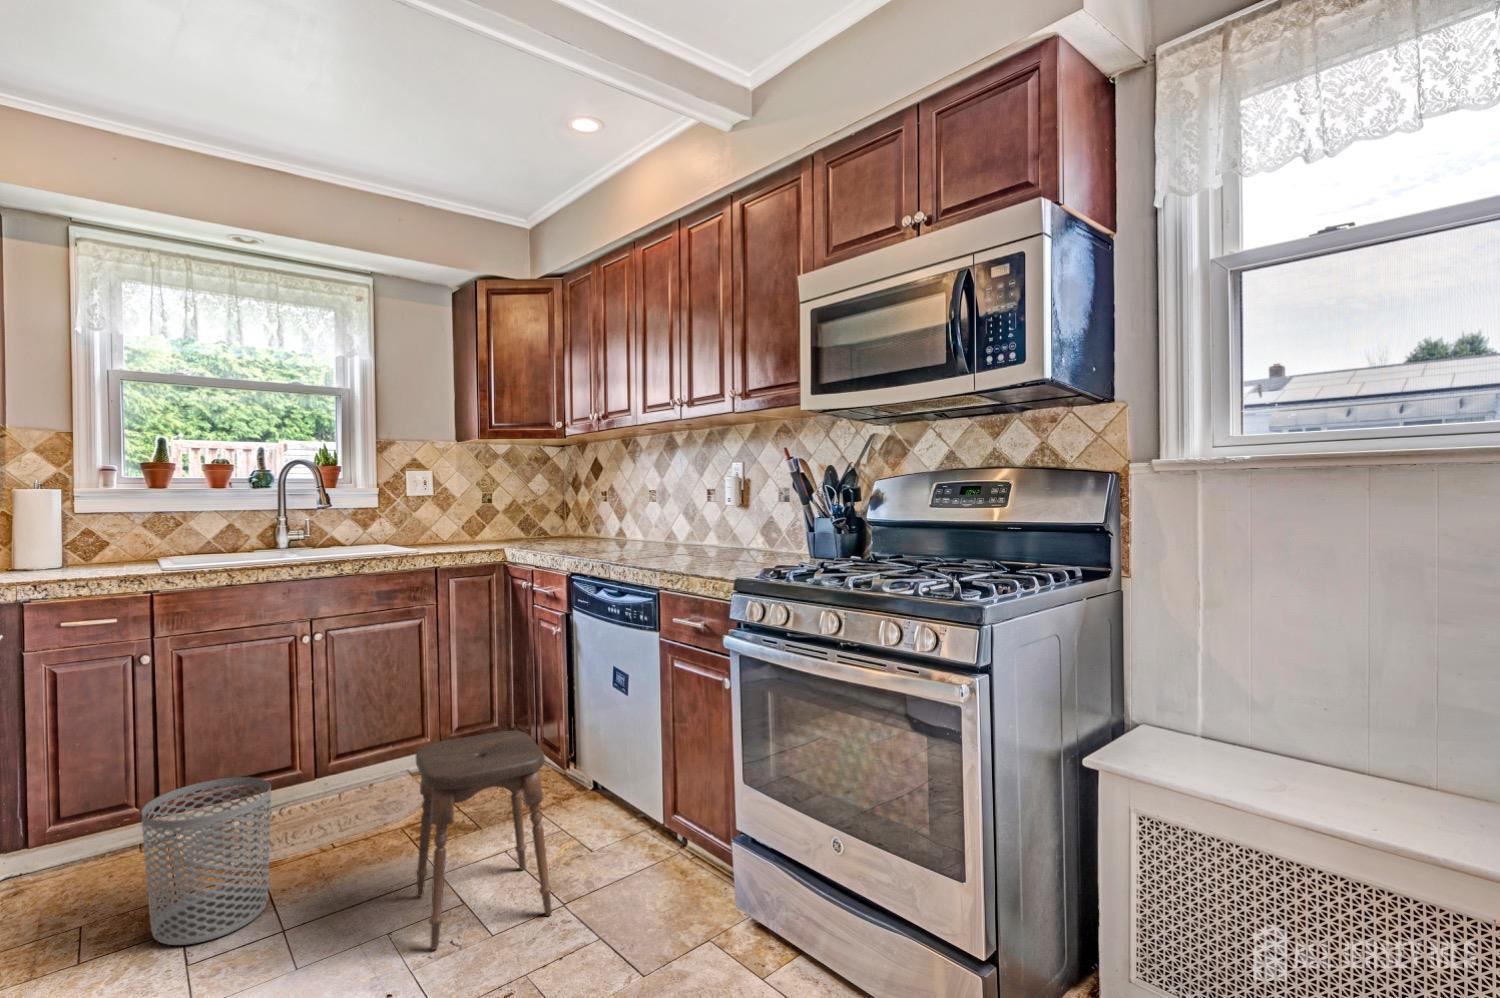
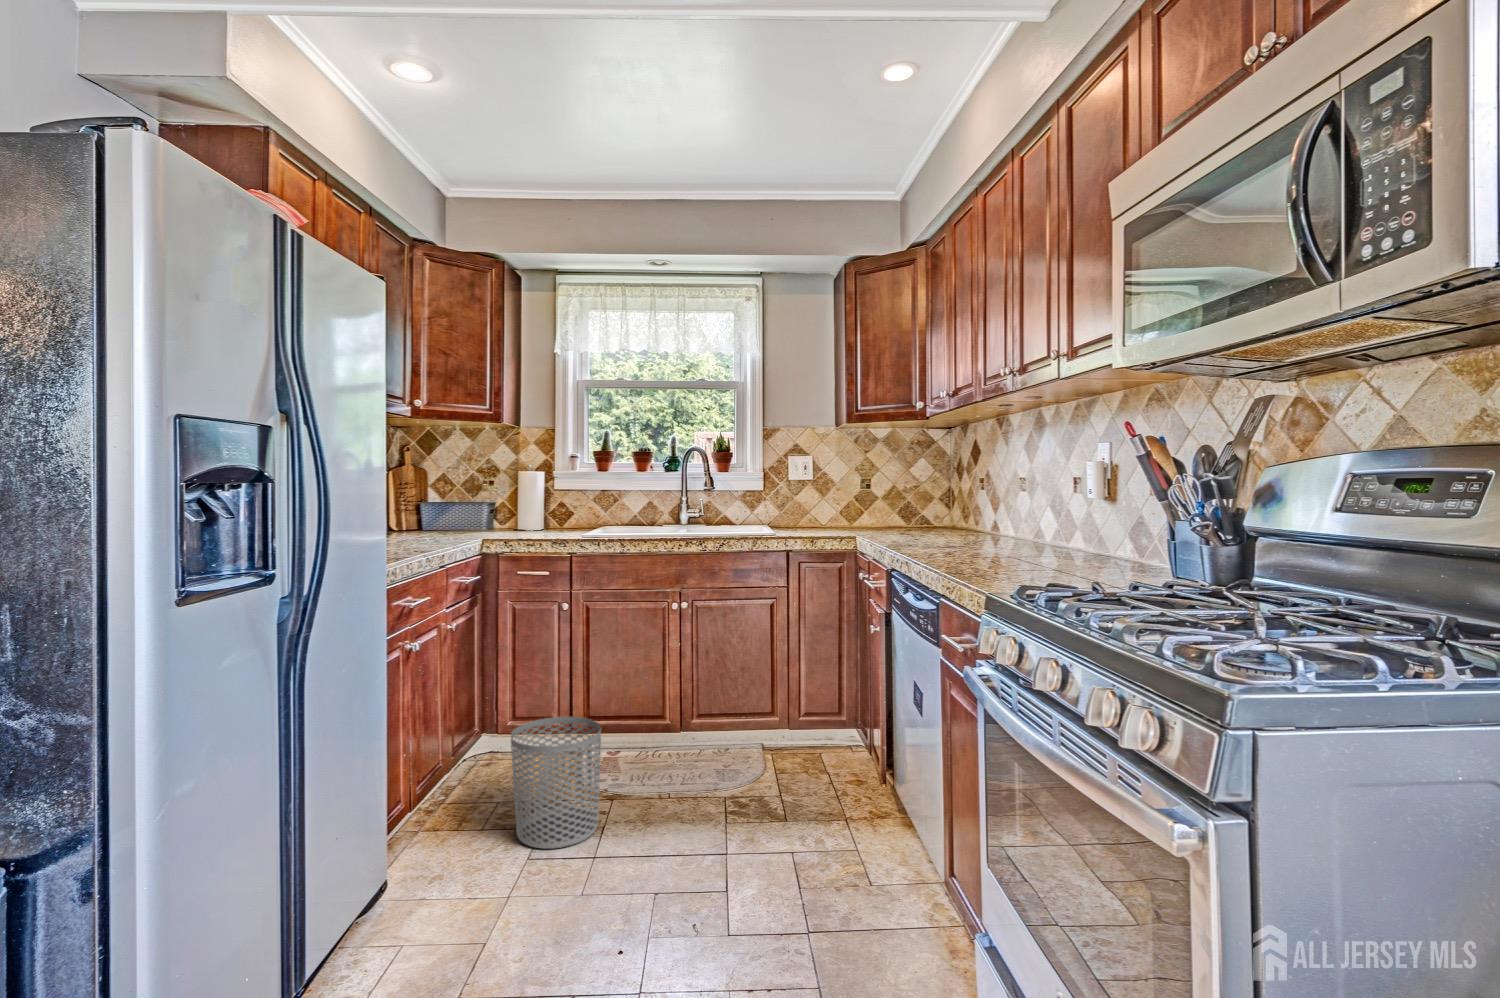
stool: present [416,731,552,950] -> none [671,724,798,935]

